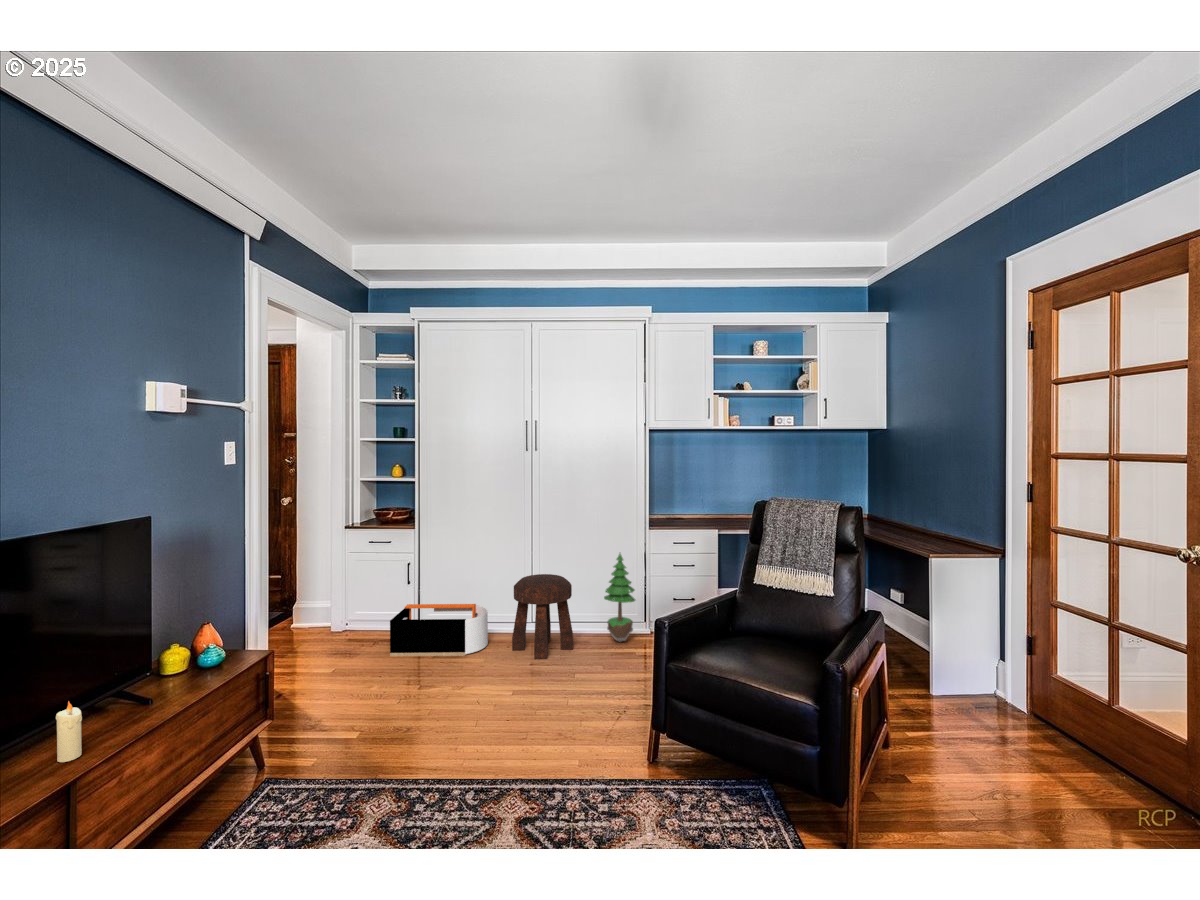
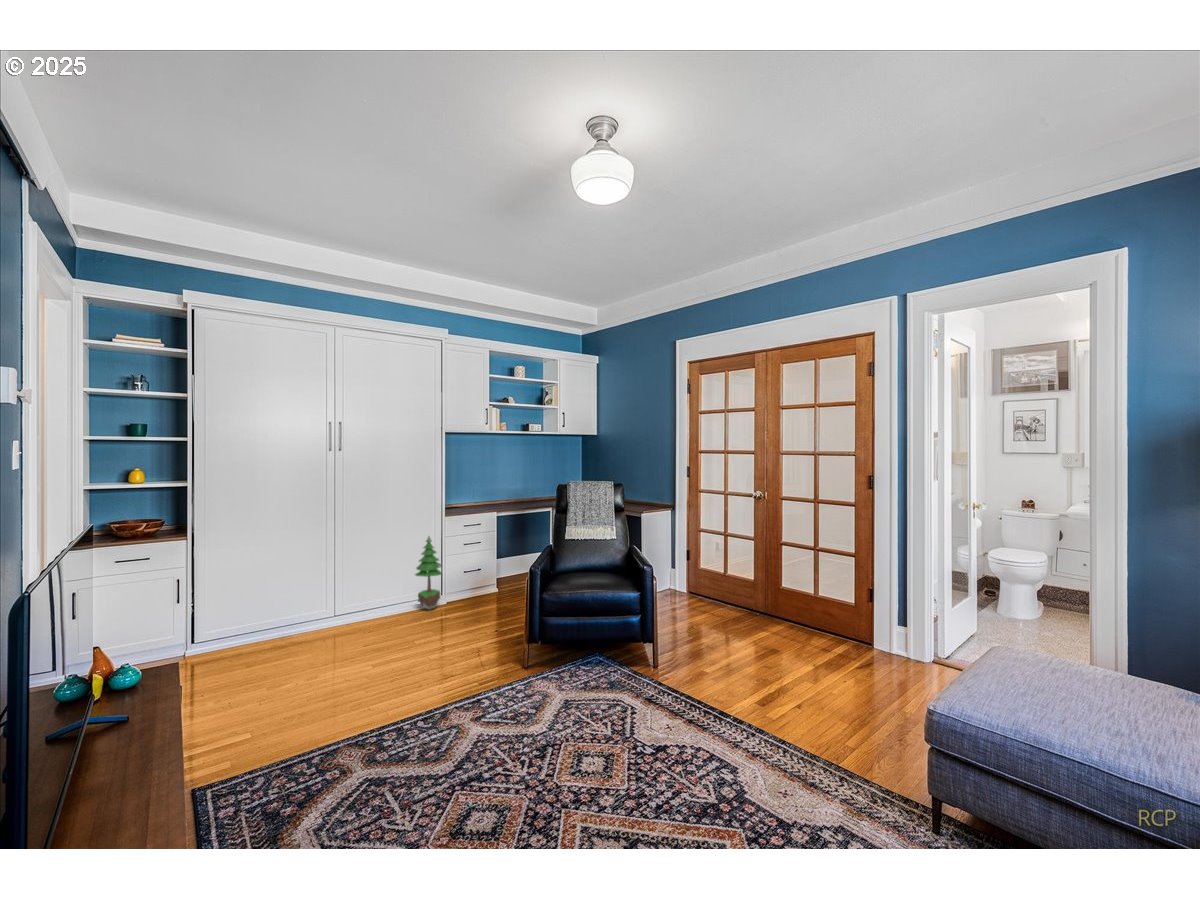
stool: present [512,574,573,659] -> none [334,562,394,637]
storage bin: present [390,604,488,656] -> none [197,603,305,671]
candle: present [56,701,82,762] -> none [124,705,150,766]

